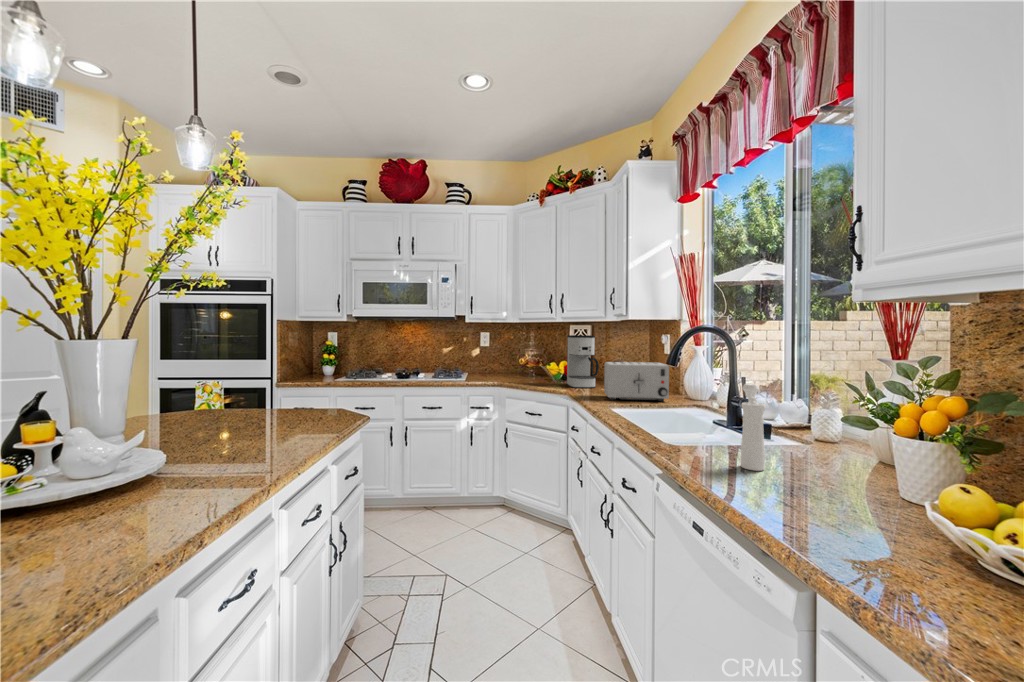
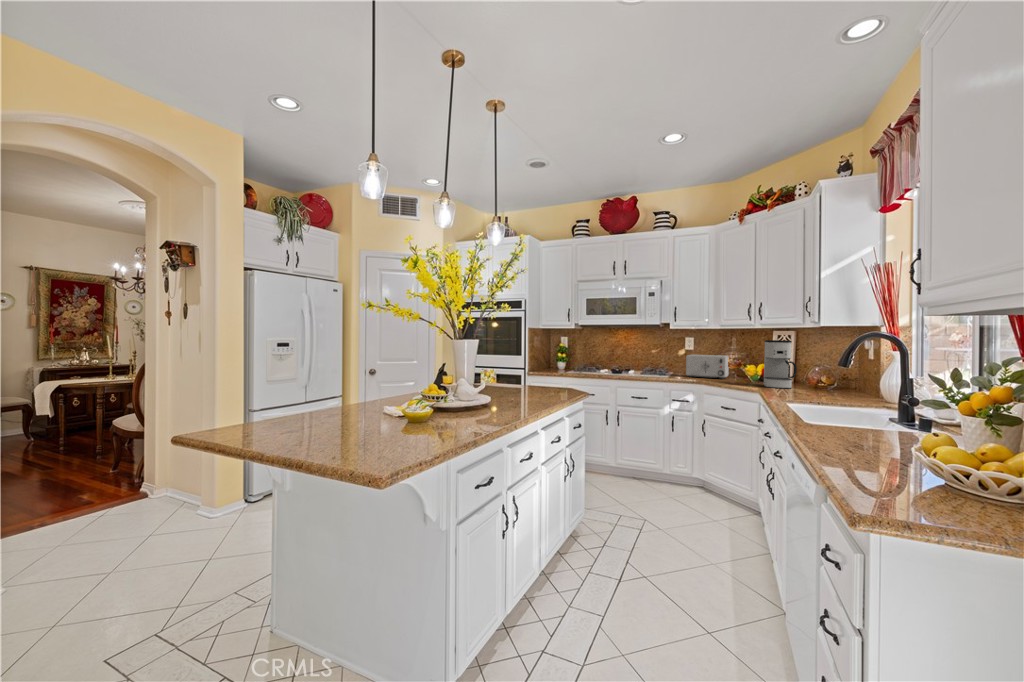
toaster: present [604,362,669,401] -> present [686,355,729,379]
pepper mill: present [740,384,766,471] -> none [854,379,884,442]

